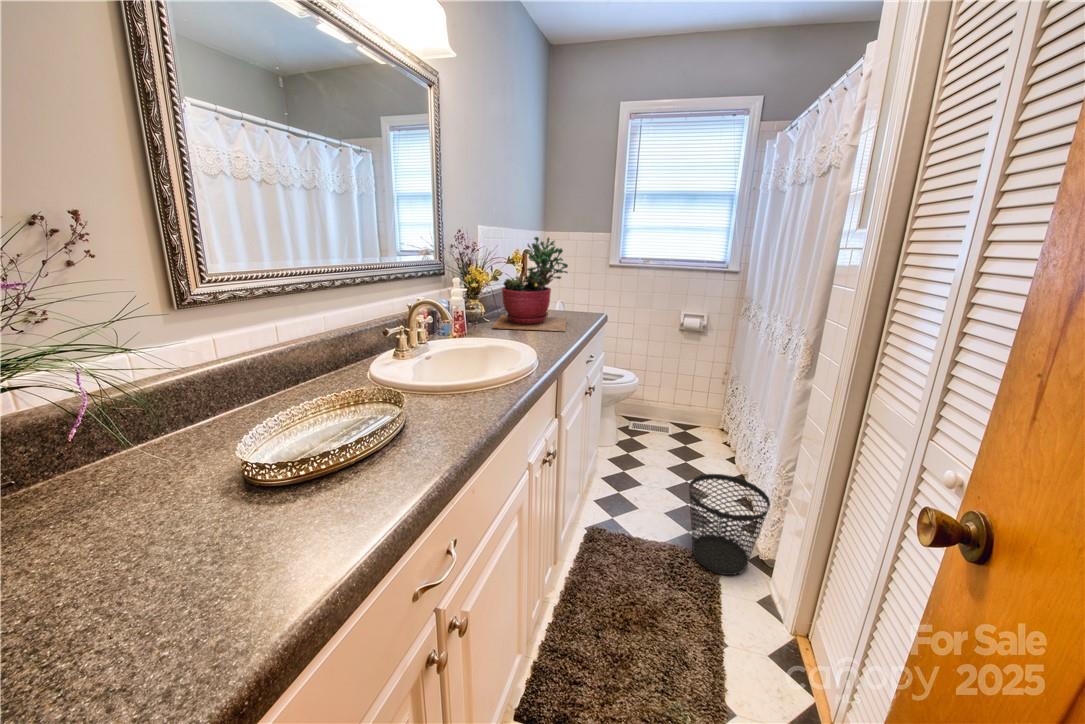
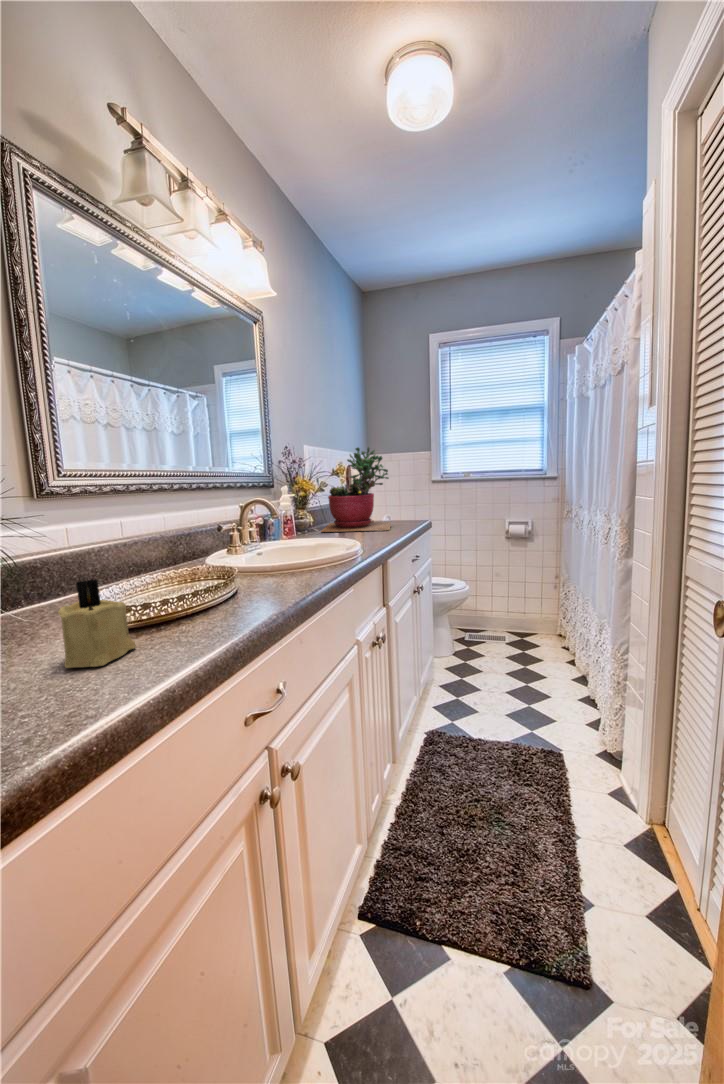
candle: none [203,453,295,556] -> present [58,579,136,668]
wastebasket: present [689,474,770,575] -> none [525,665,609,769]

